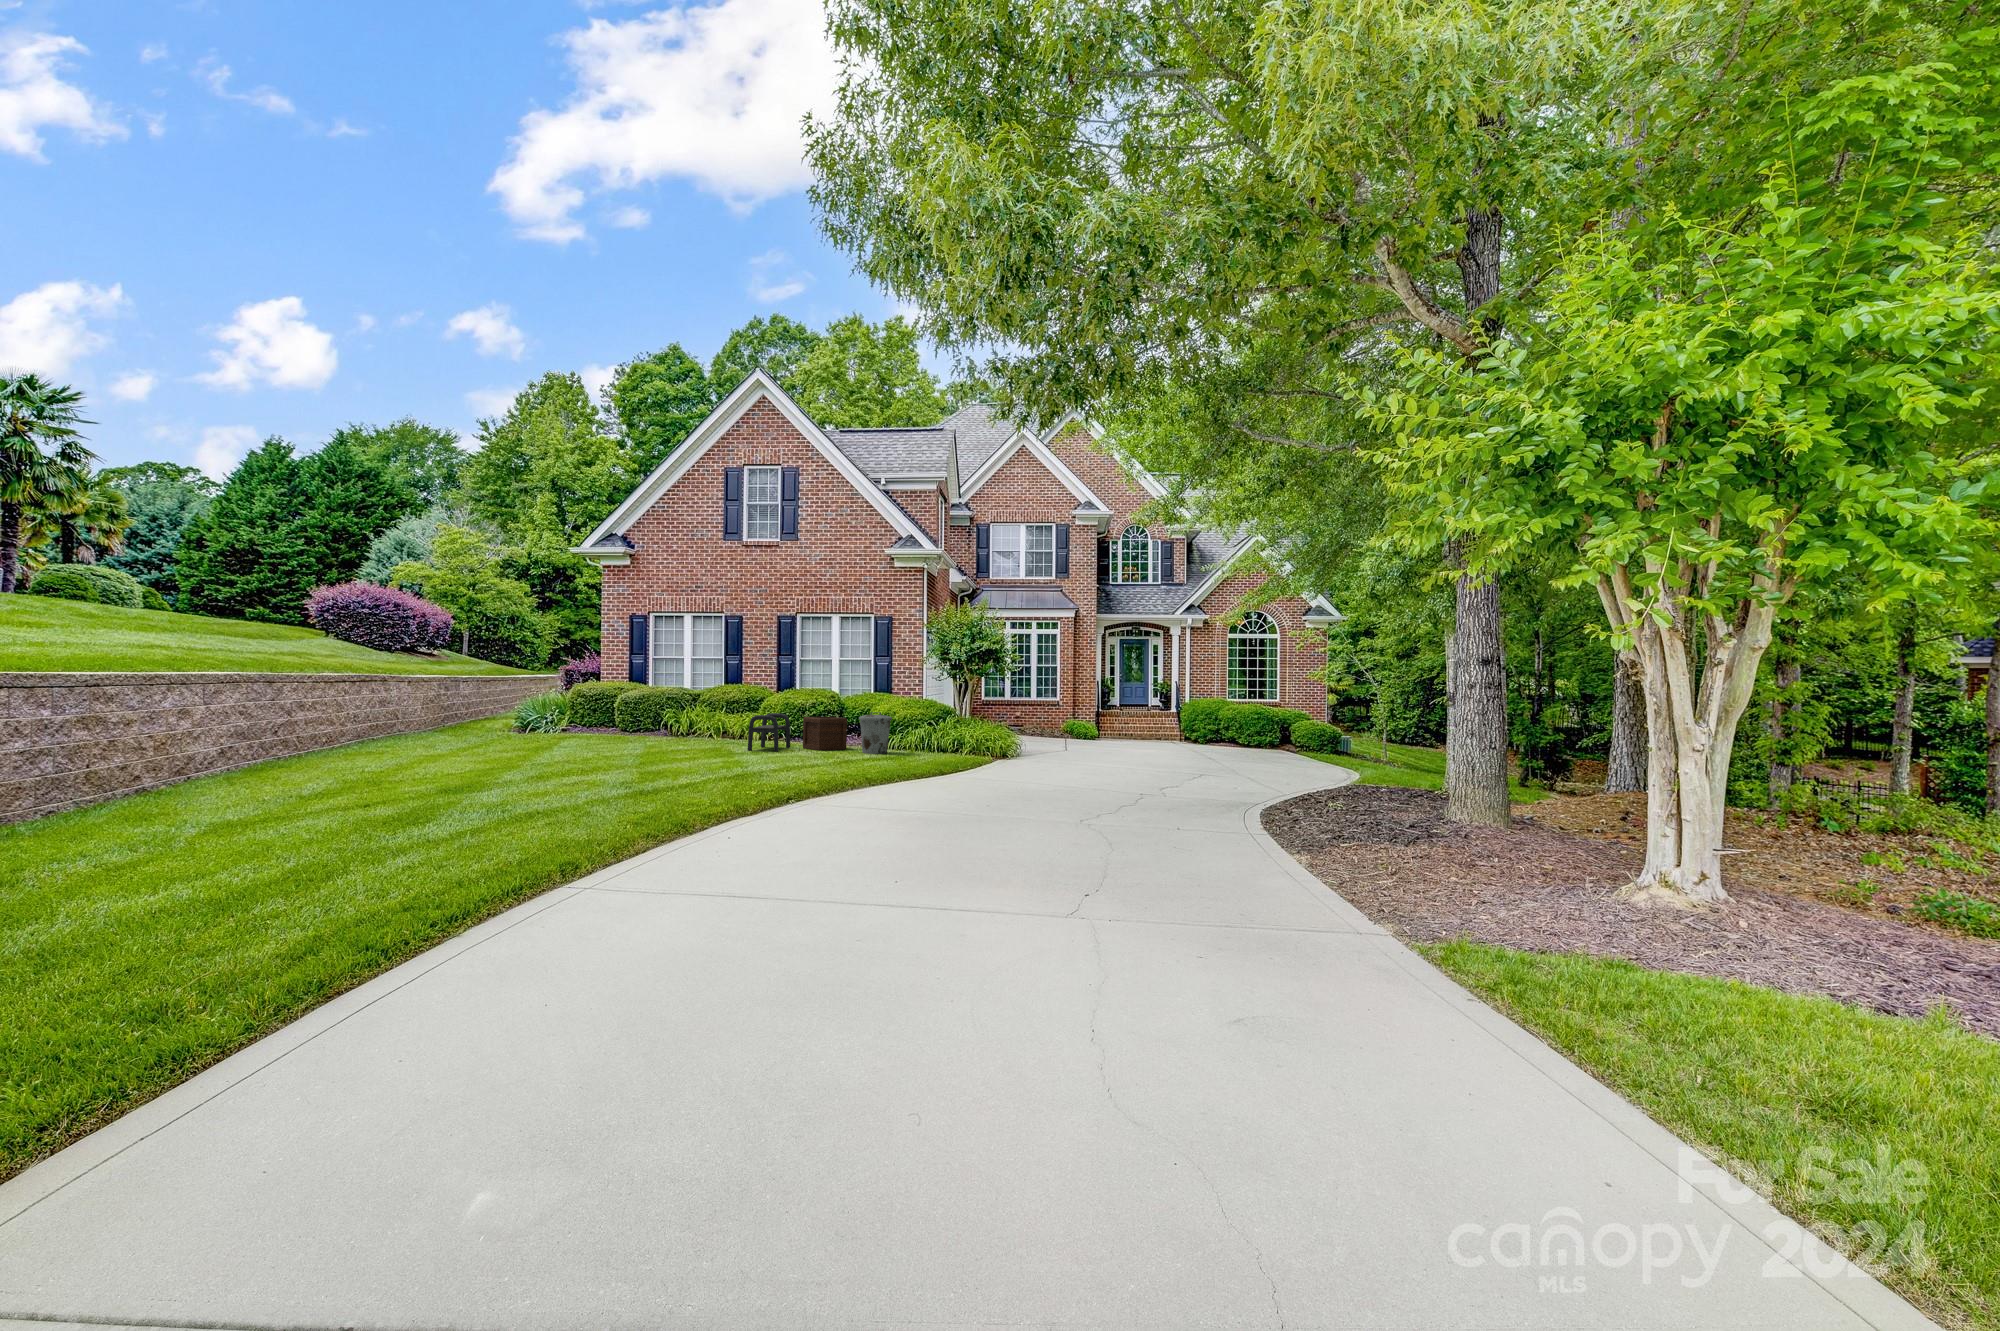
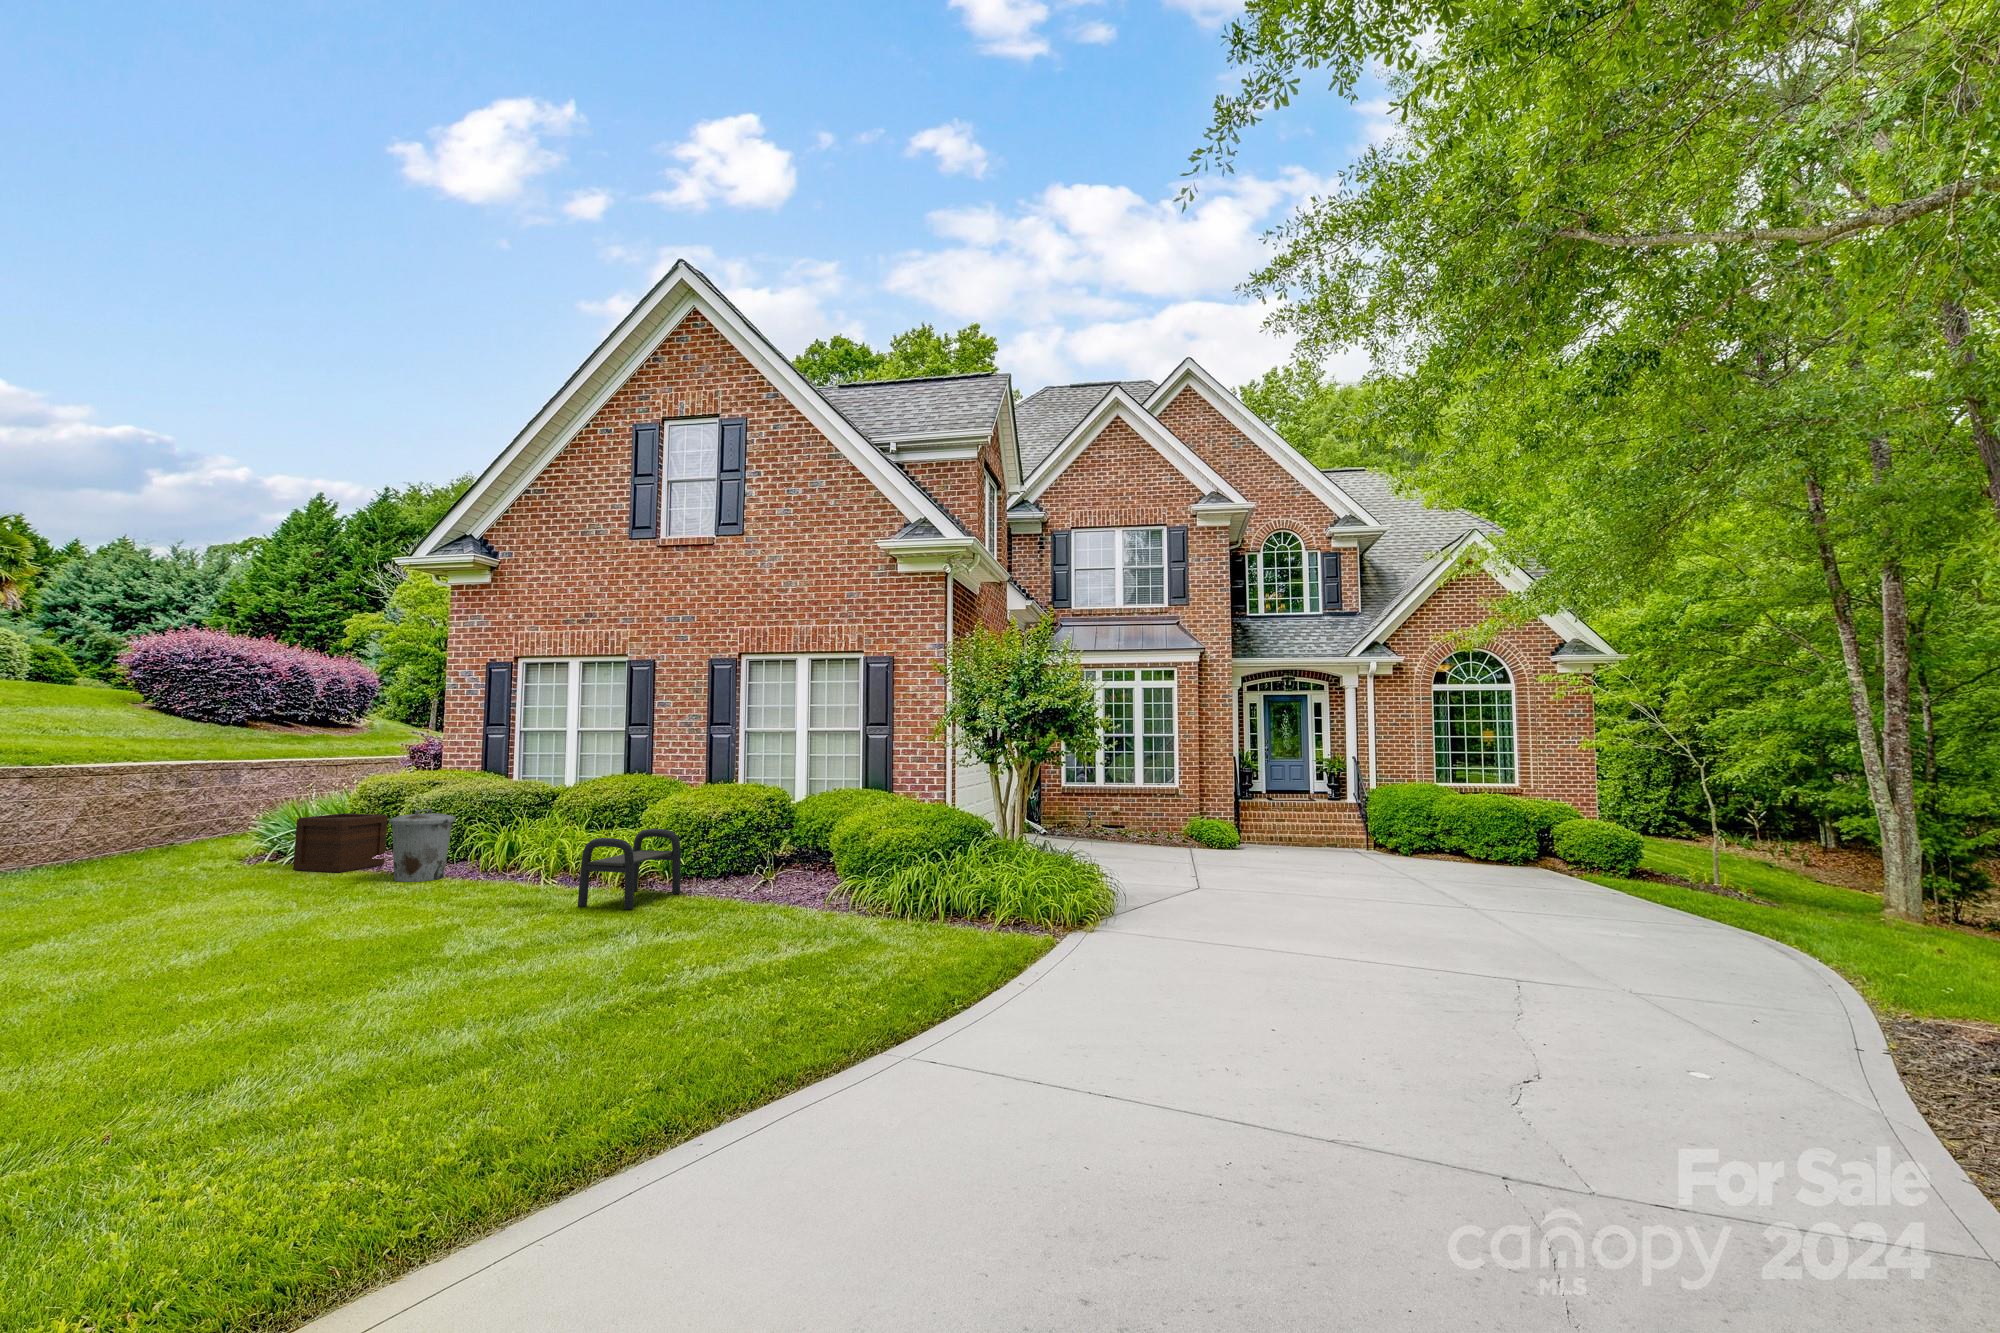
trash can: present [859,712,892,754] -> present [389,809,456,882]
wooden crate: present [803,717,847,751] -> present [293,813,388,873]

